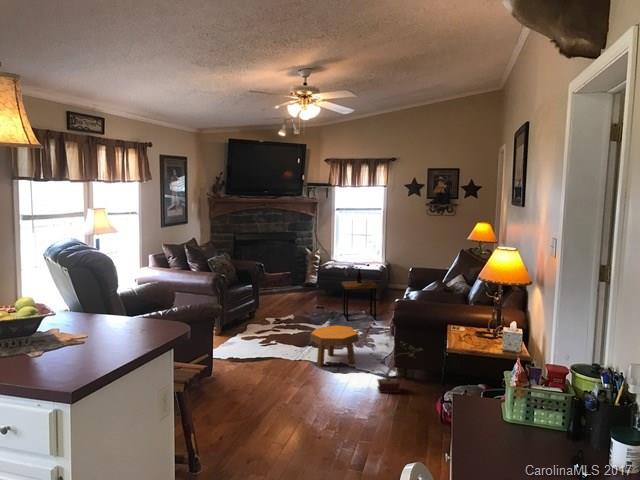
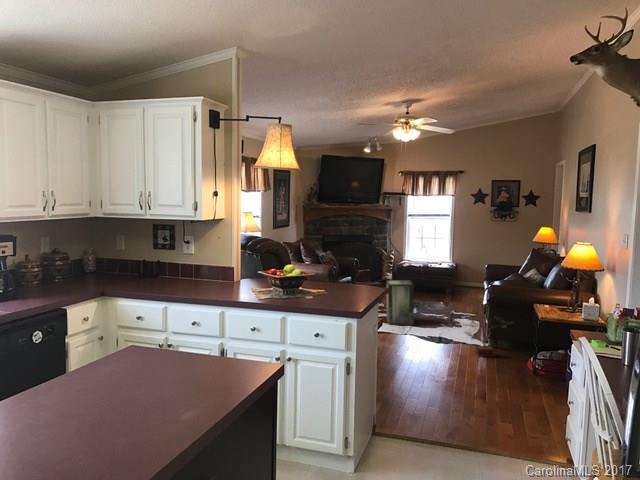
side table: present [341,269,377,322] -> none [423,265,456,309]
storage box: none [285,290,317,347] -> present [386,280,414,325]
footstool: present [310,325,359,367] -> none [413,308,454,339]

